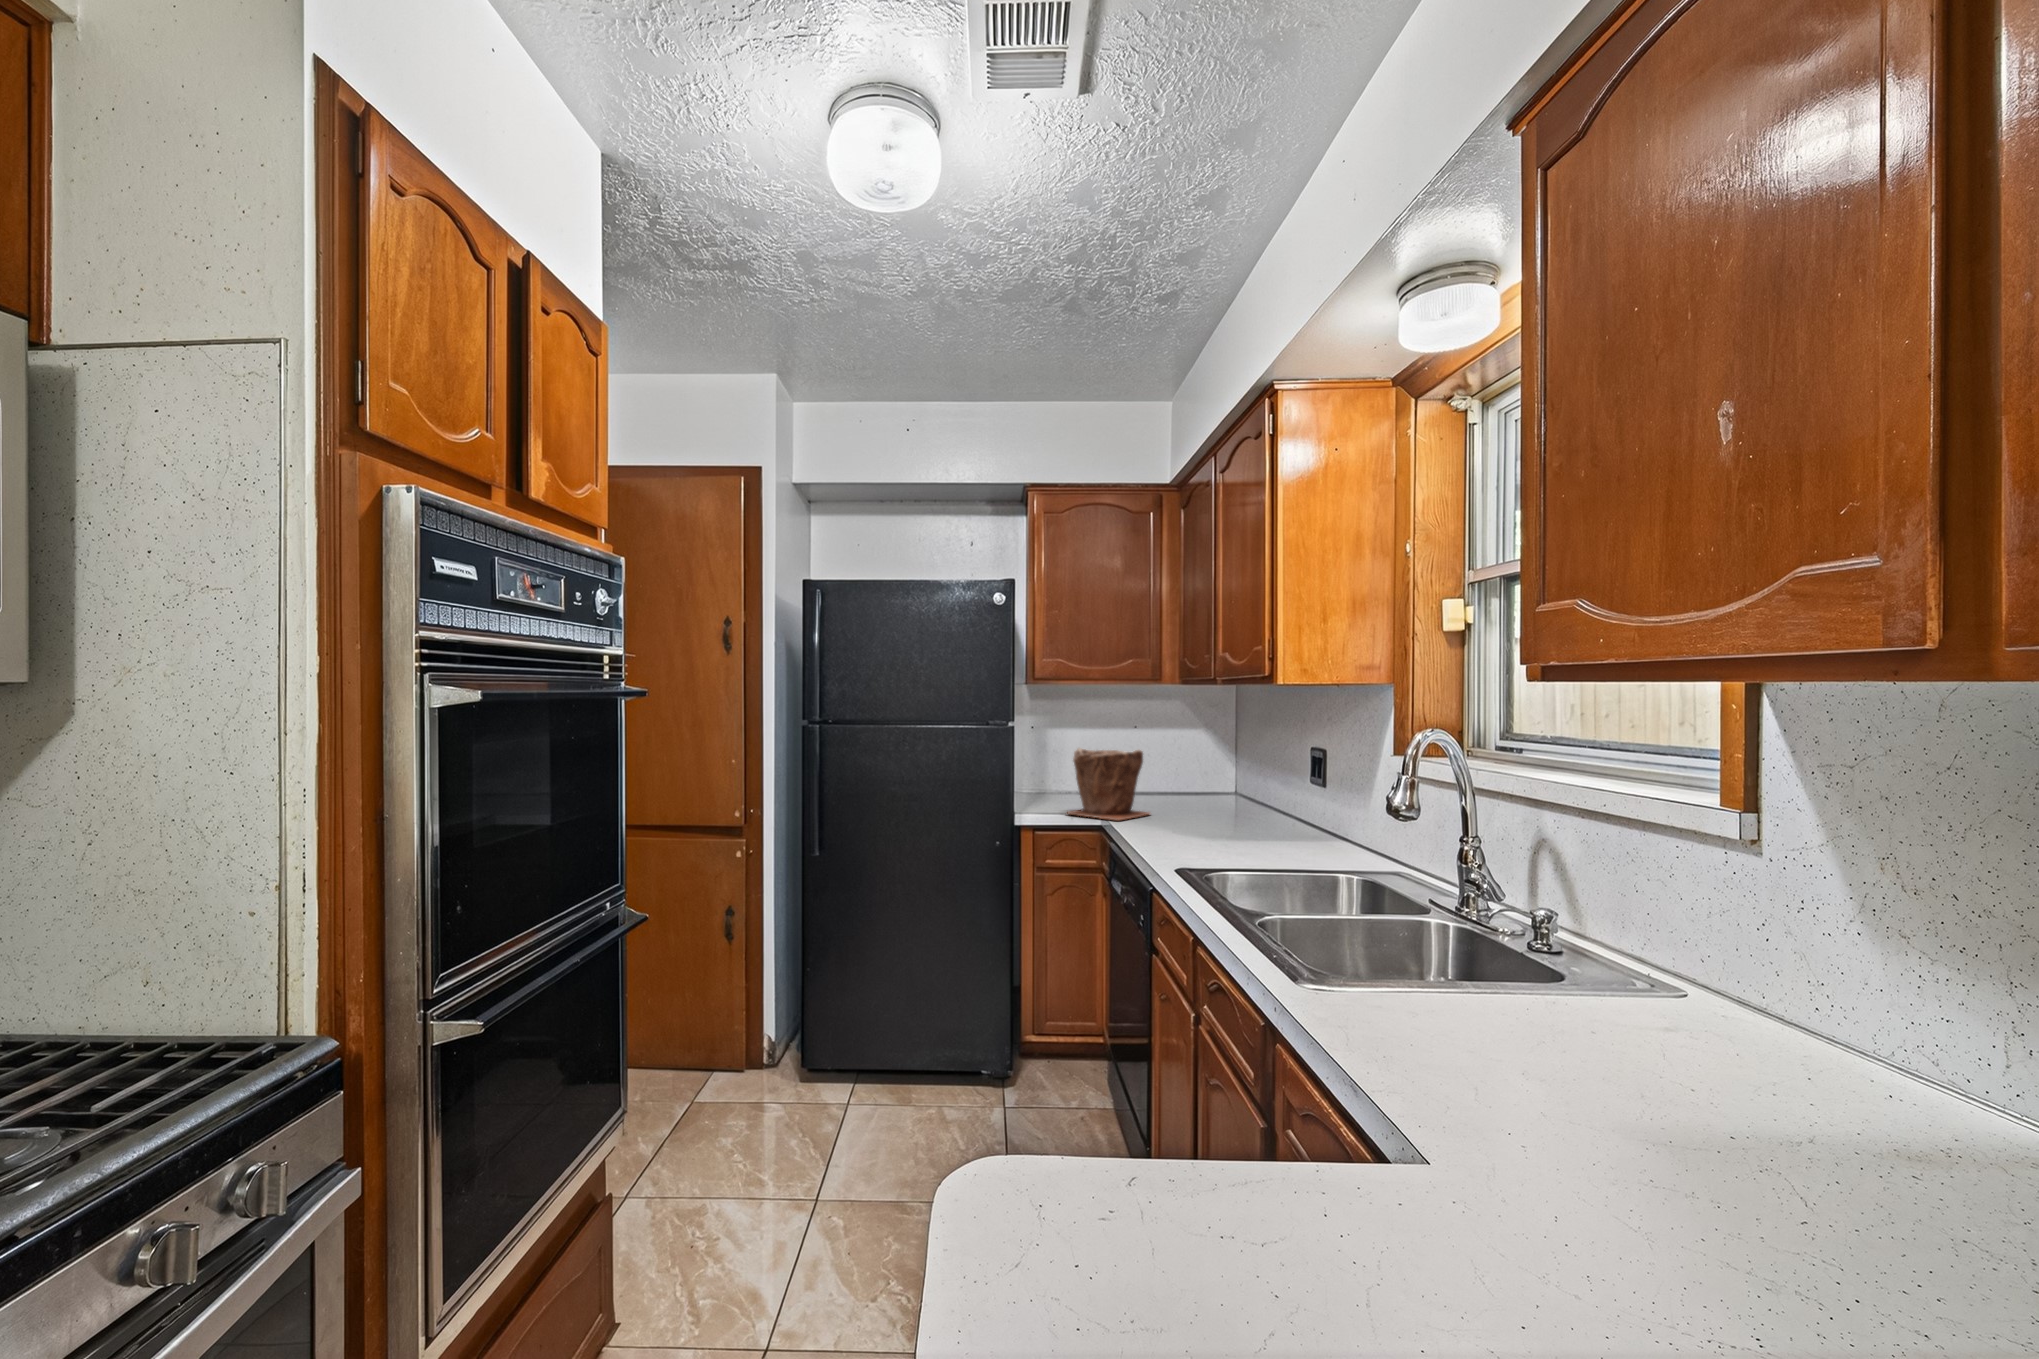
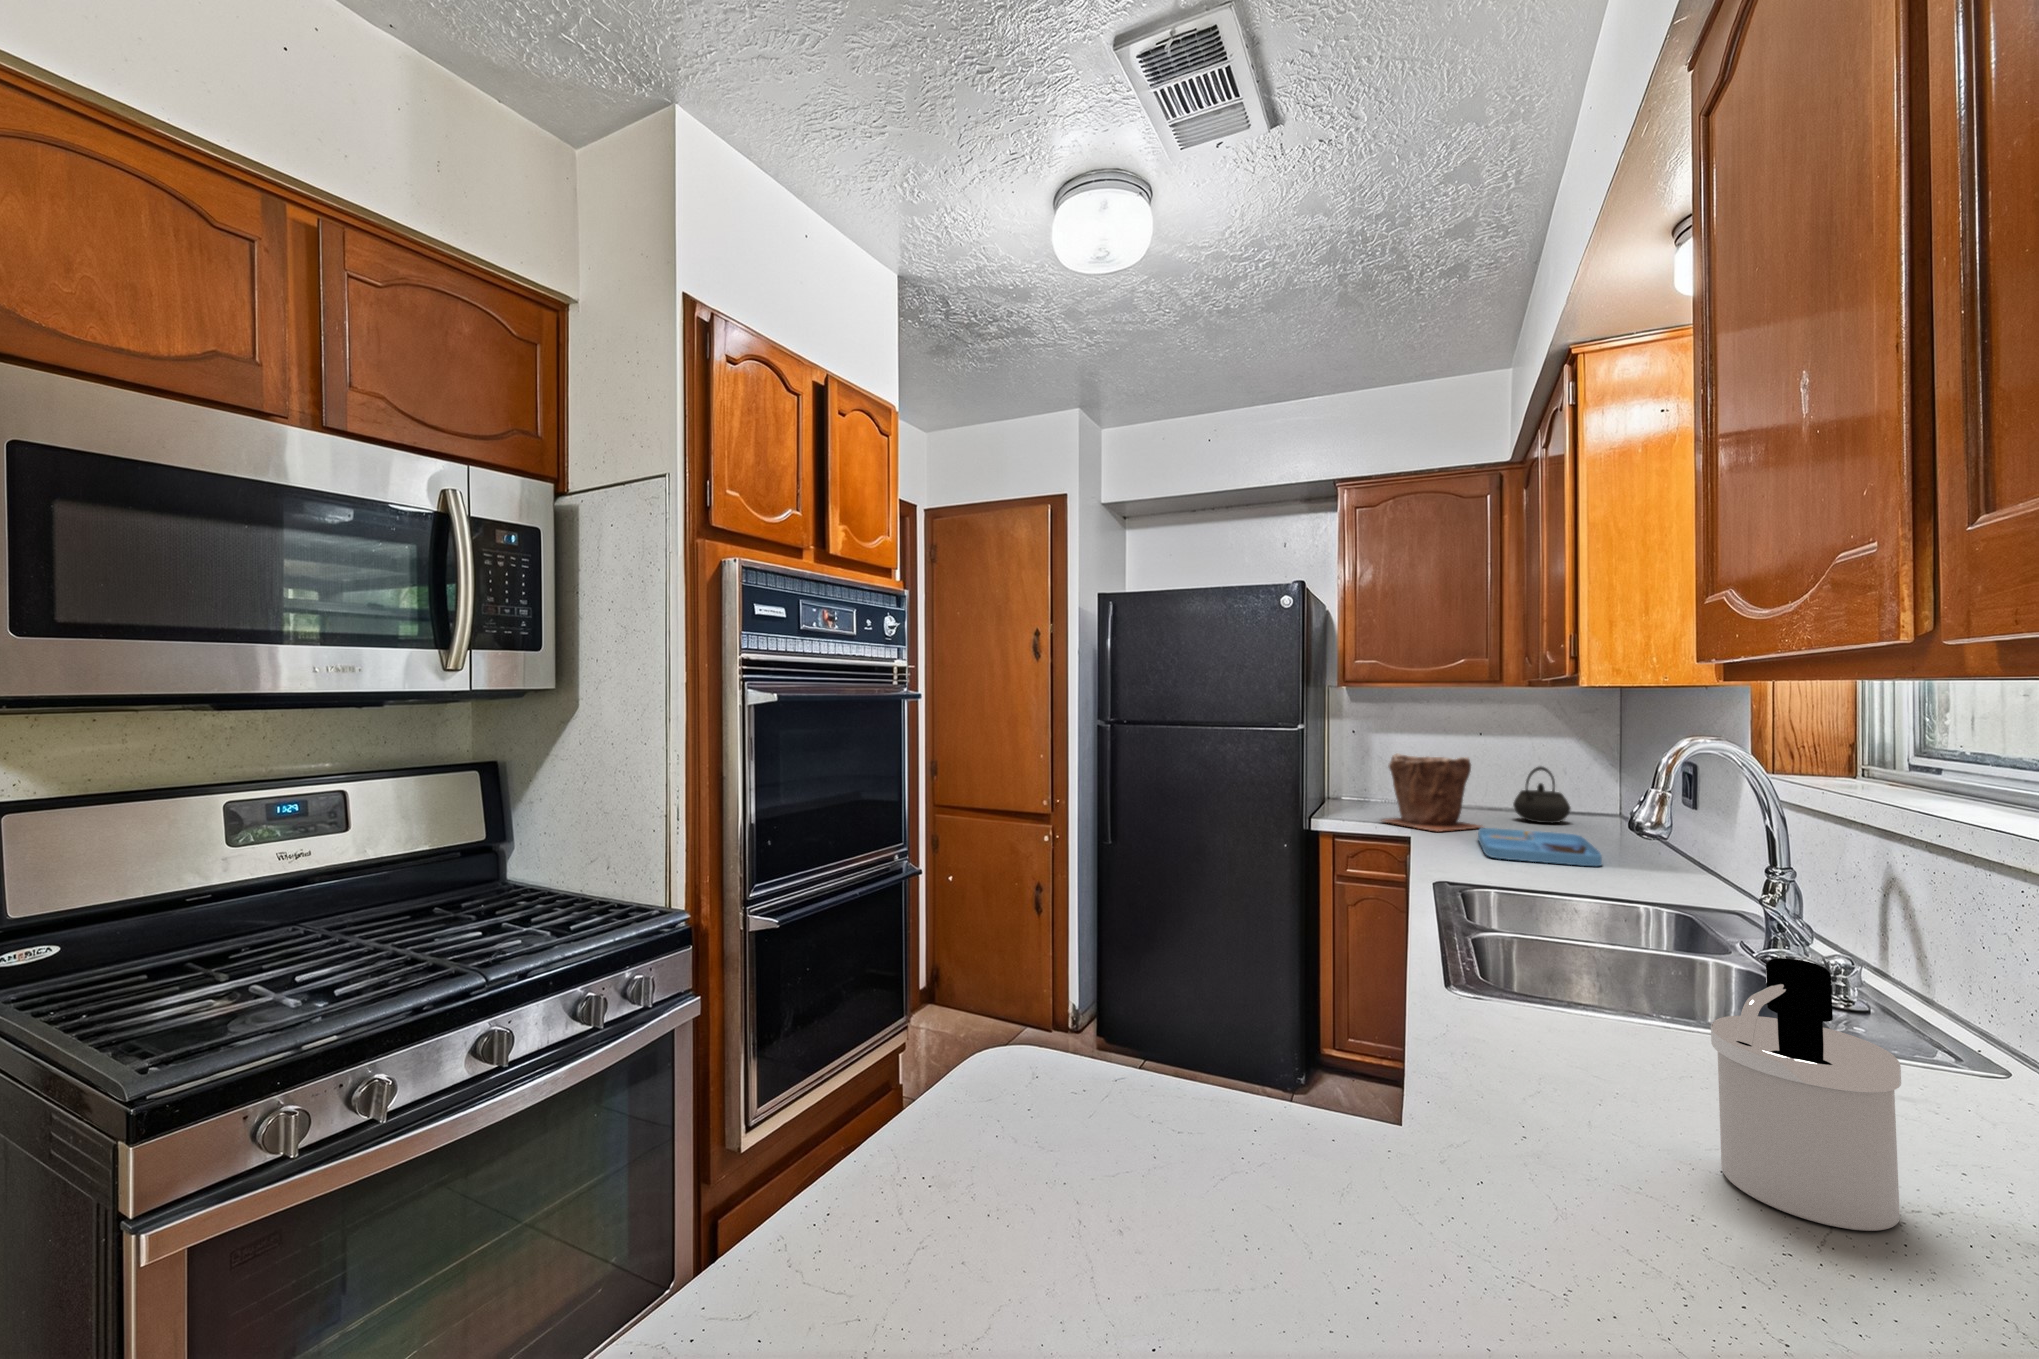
kettle: none [1166,756,1211,807] -> present [1513,766,1571,823]
tray: none [1156,815,1266,844] -> present [1478,828,1602,866]
soap dispenser: none [1607,927,1773,1176] -> present [1711,958,1901,1231]

